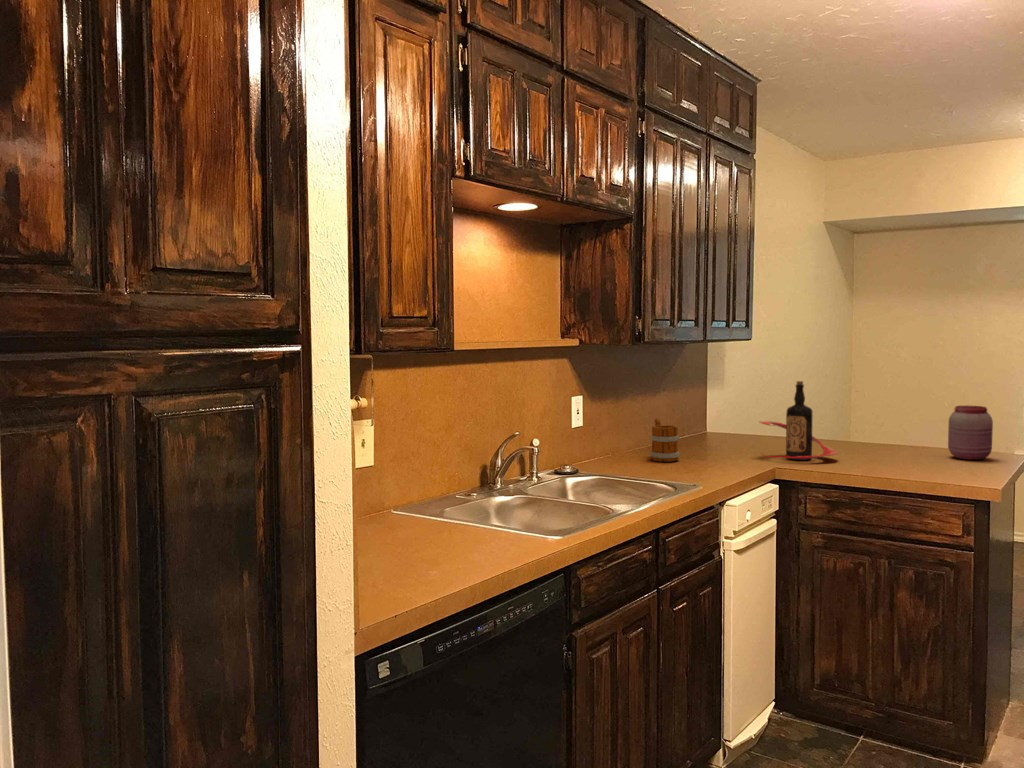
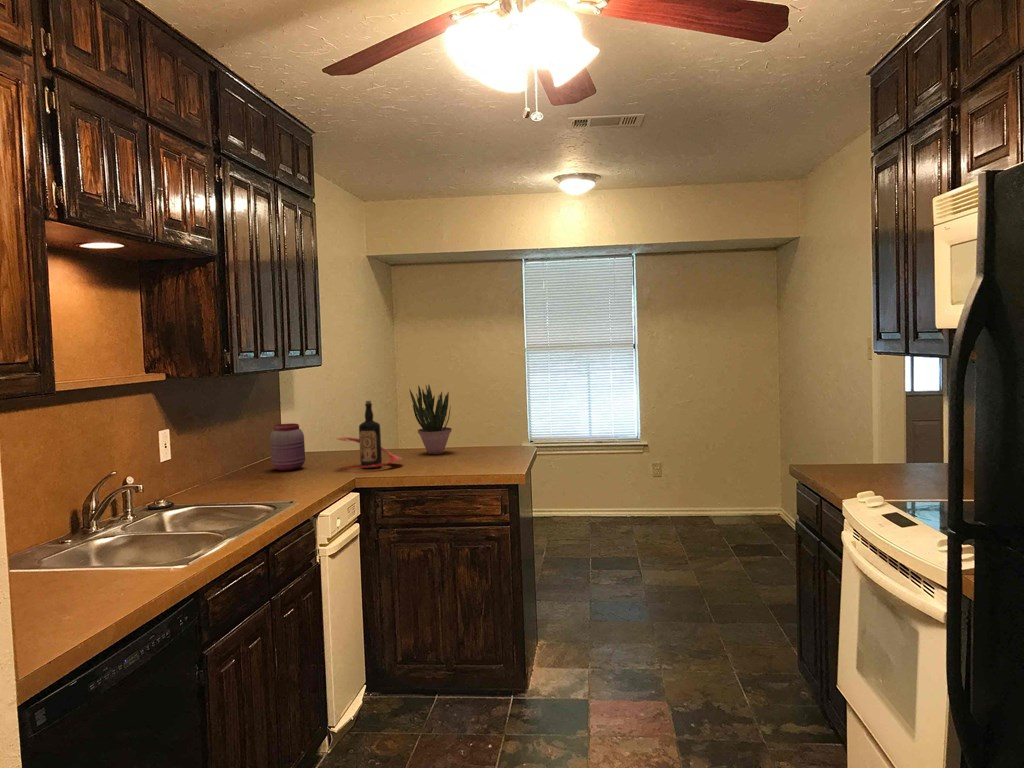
potted plant: none [856,366,910,453] -> present [409,385,452,454]
jar: present [948,405,993,460] -> present [270,423,305,471]
mug: present [650,419,680,462] -> none [240,444,269,484]

